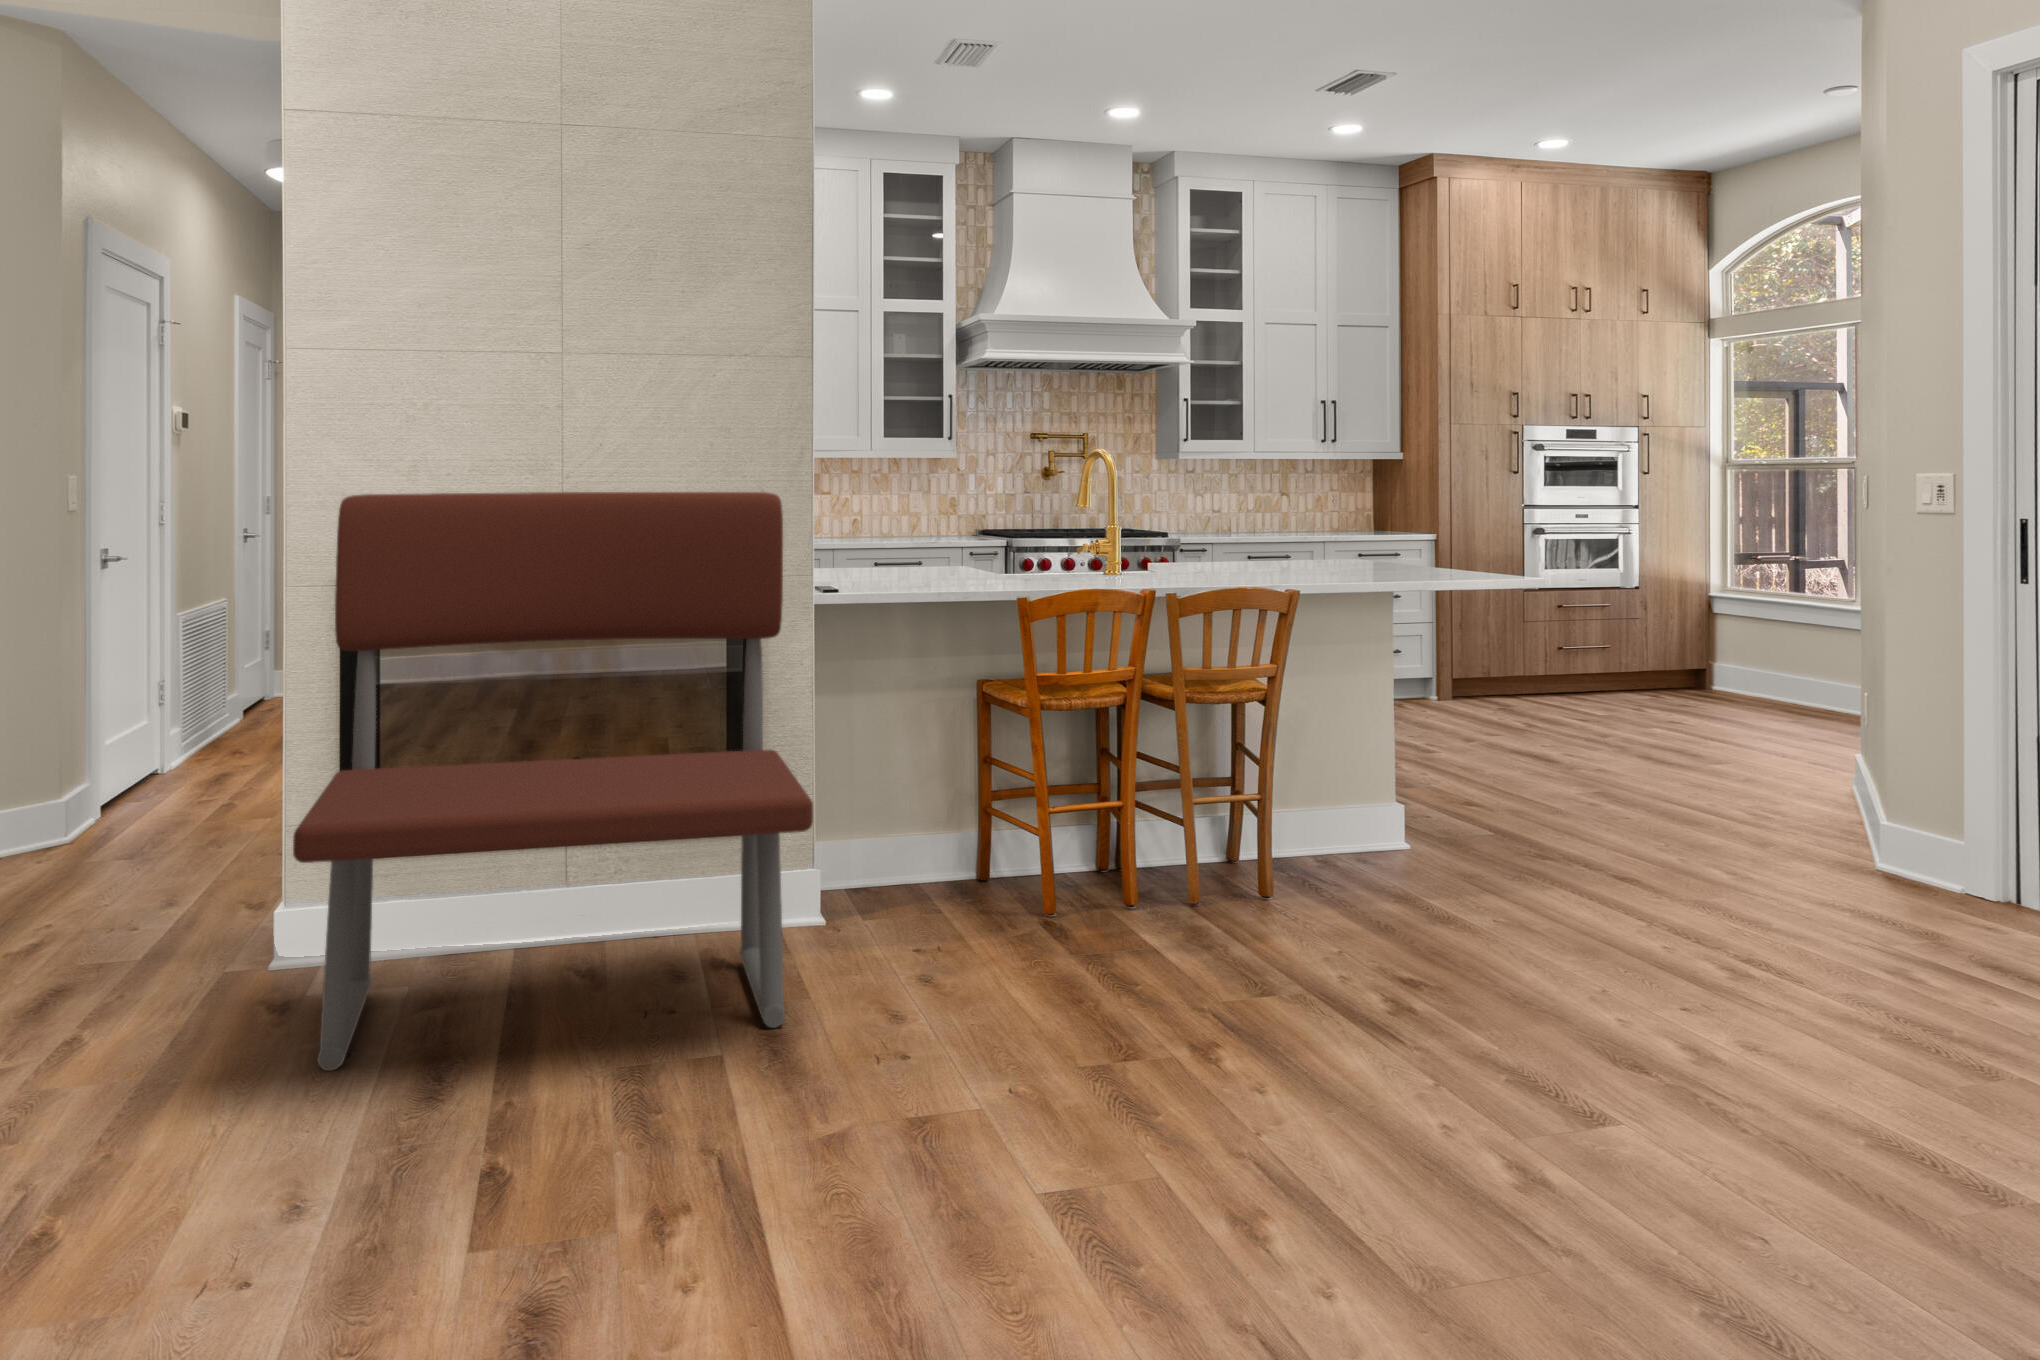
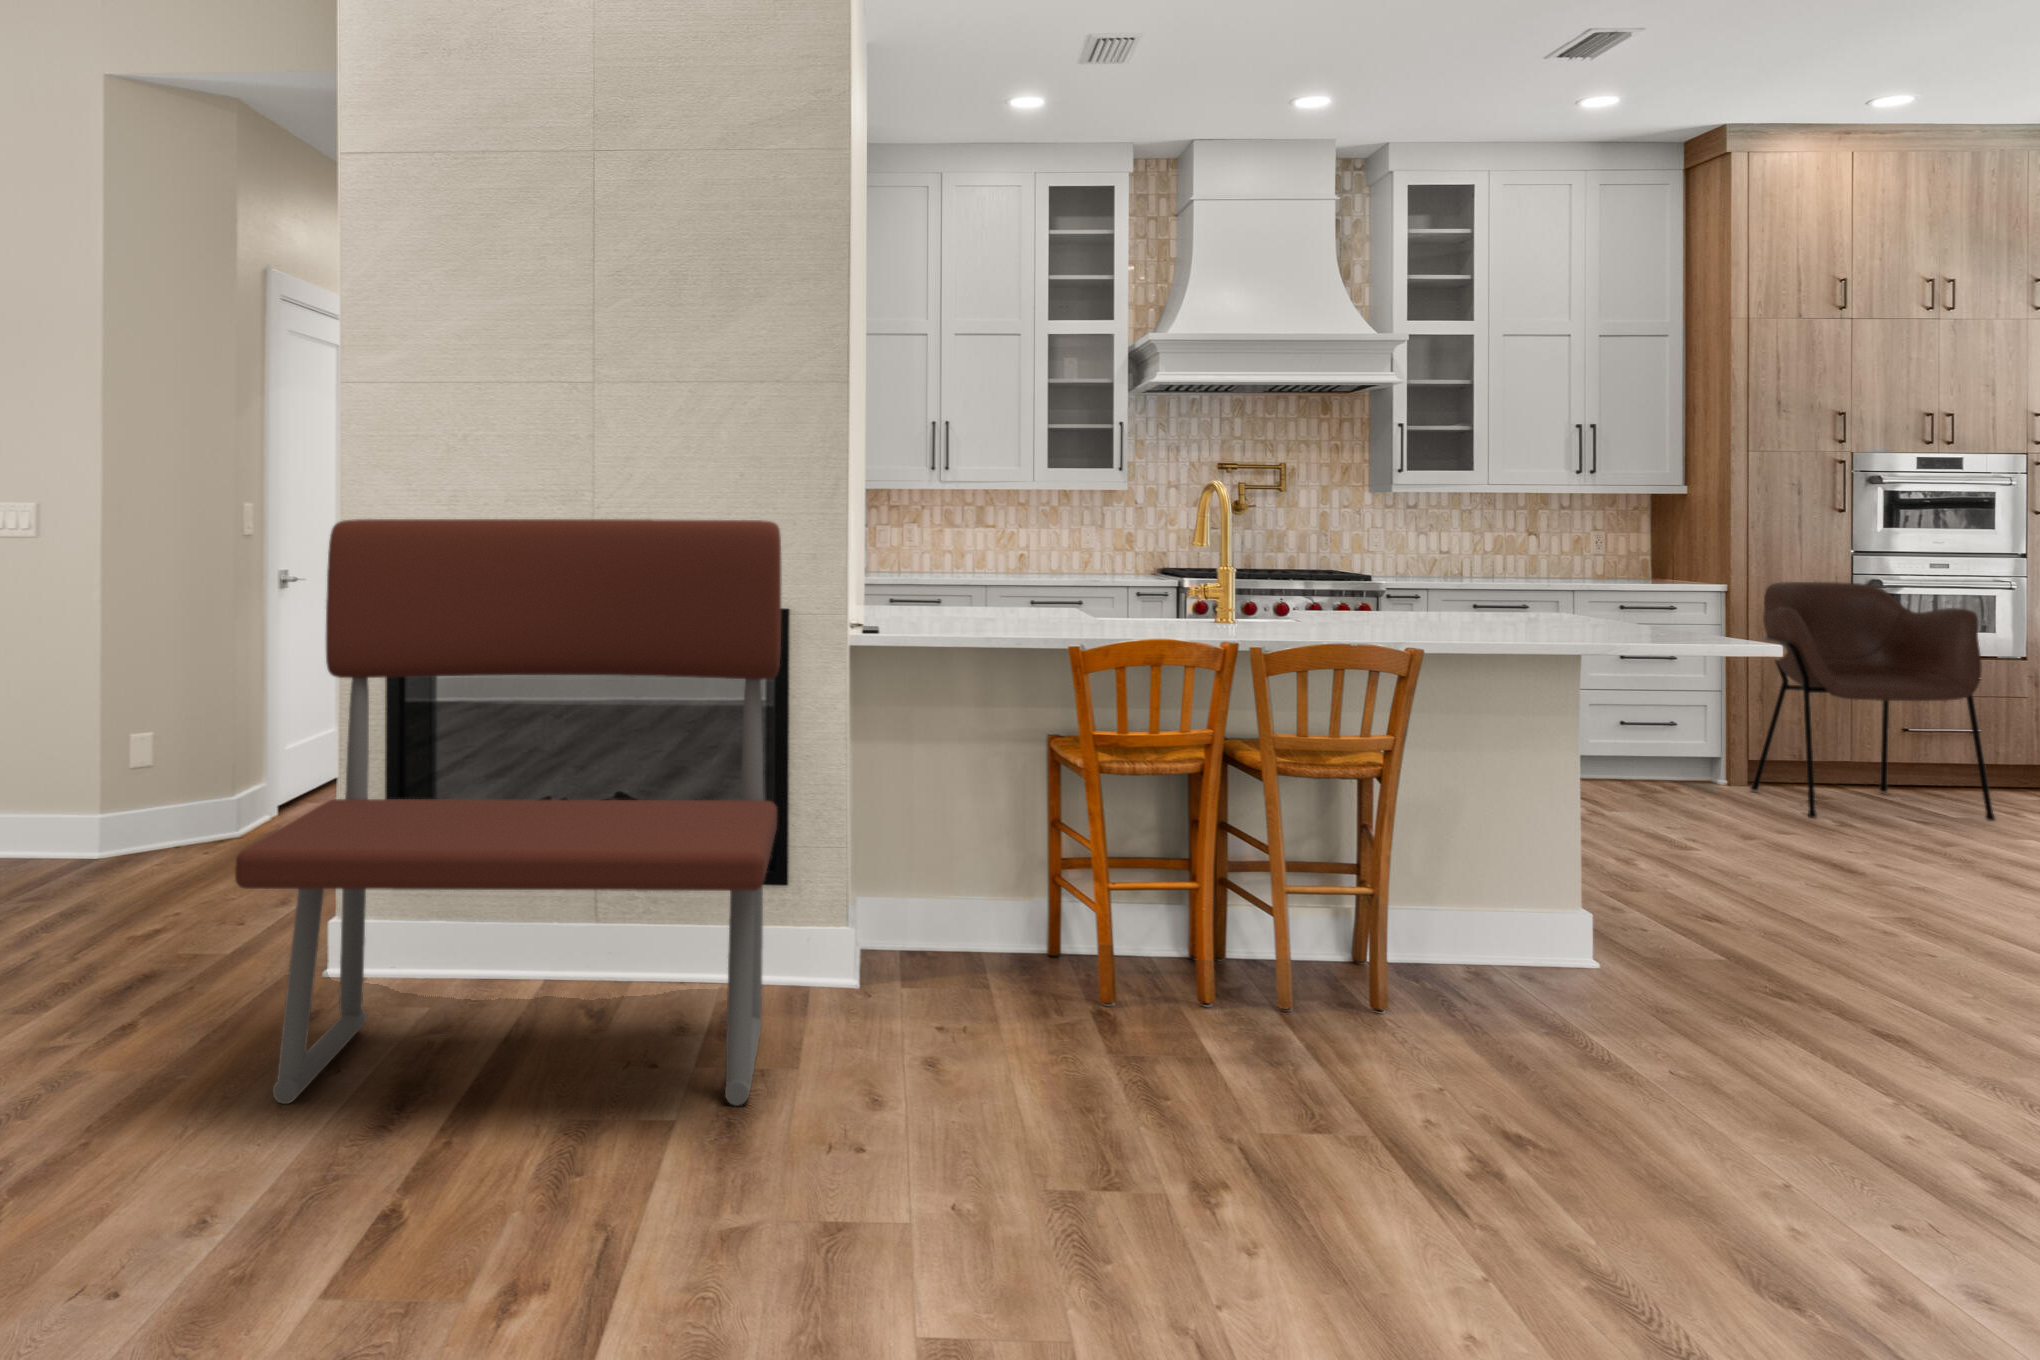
armchair: none [1449,530,1630,720] -> present [1751,582,1995,821]

